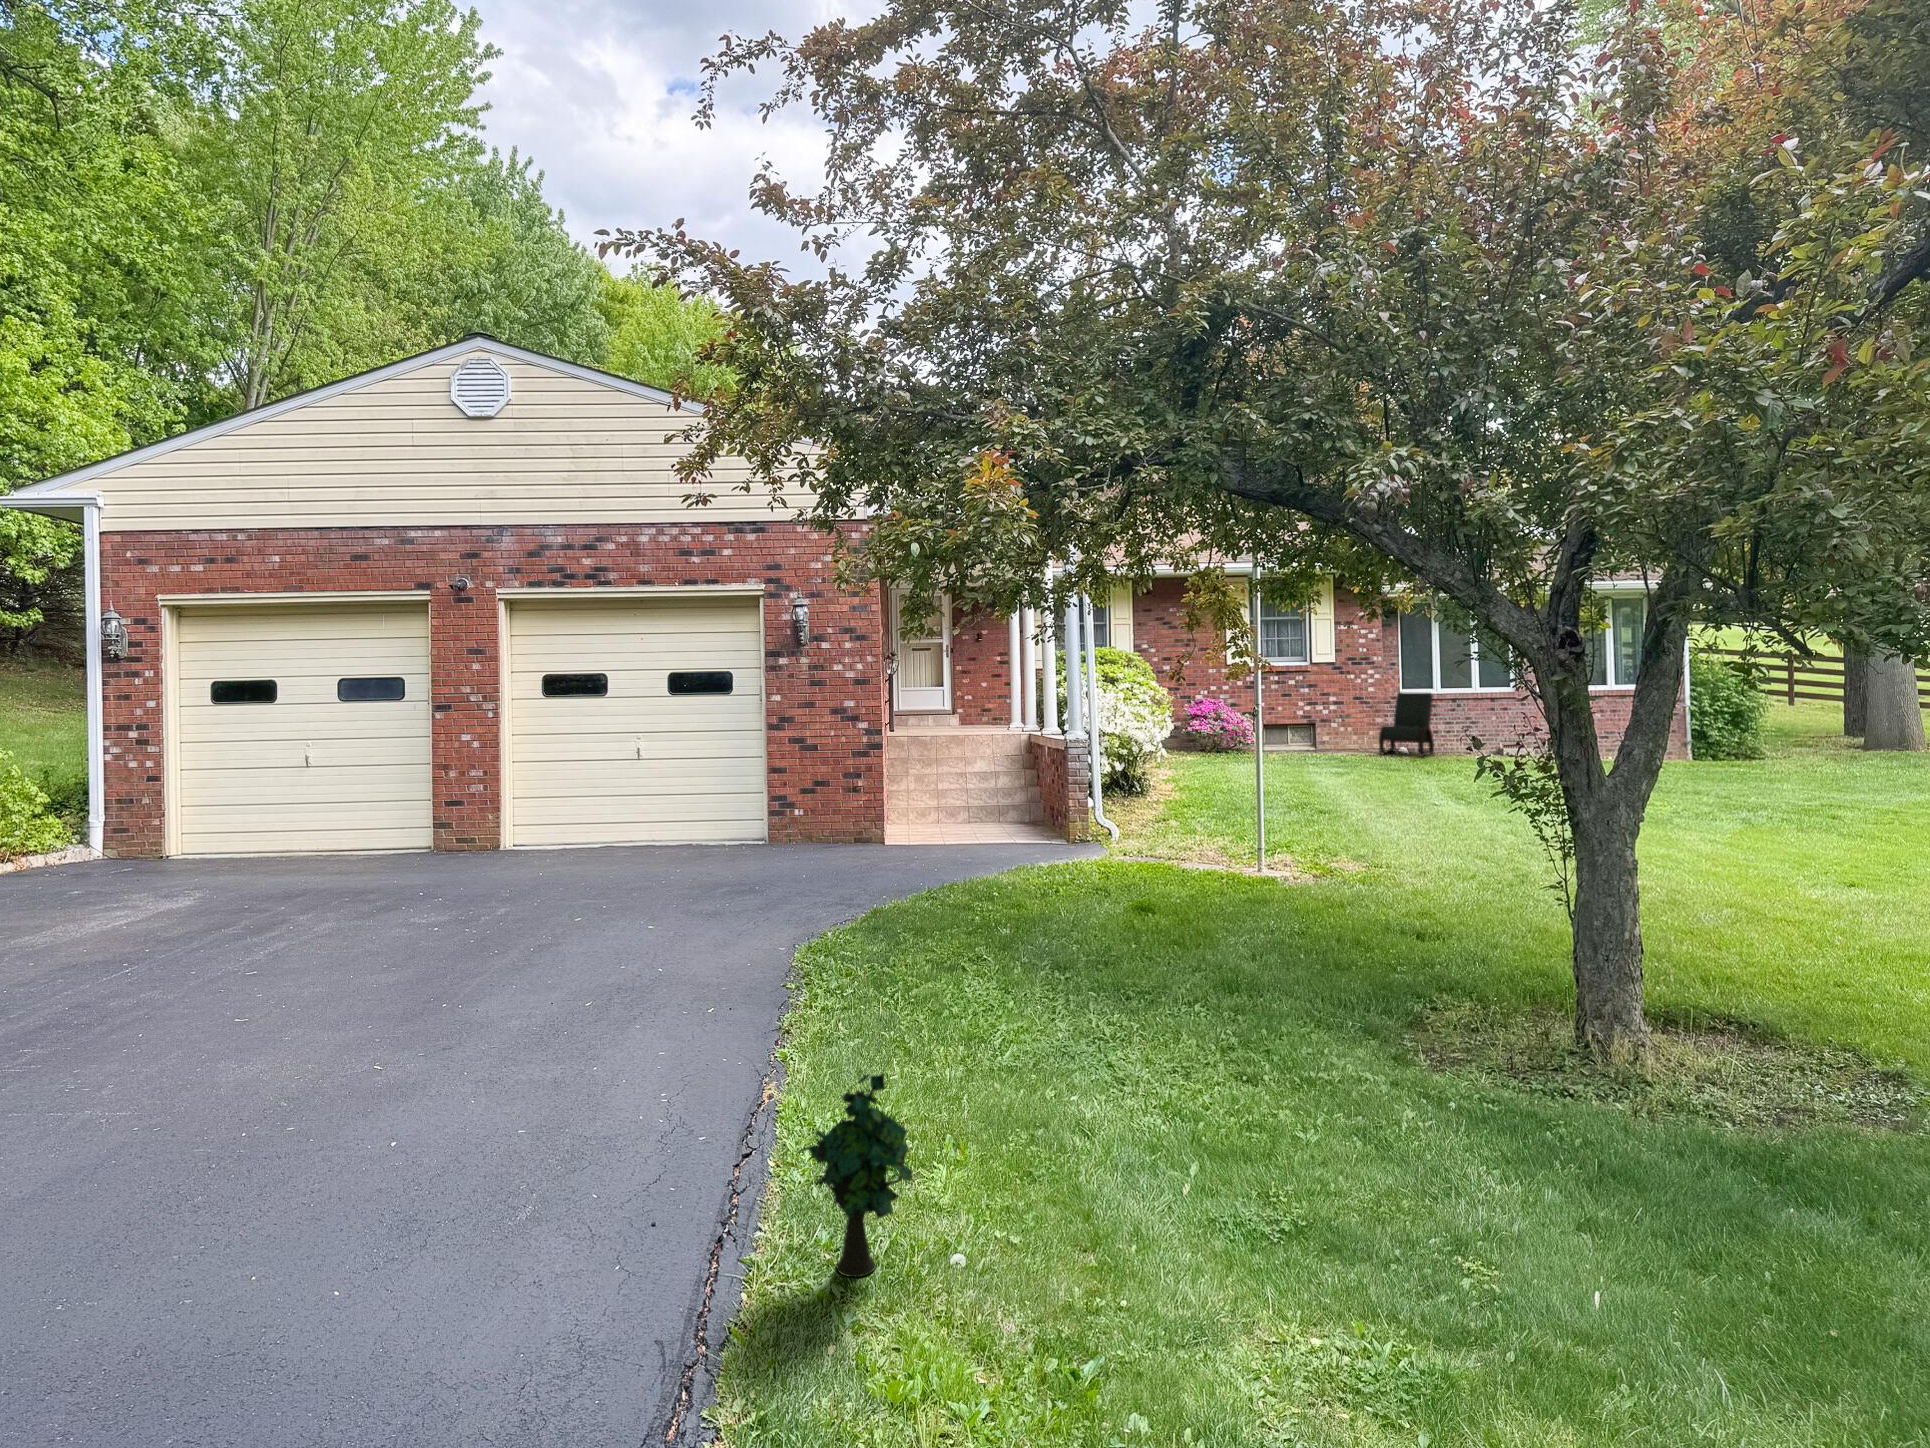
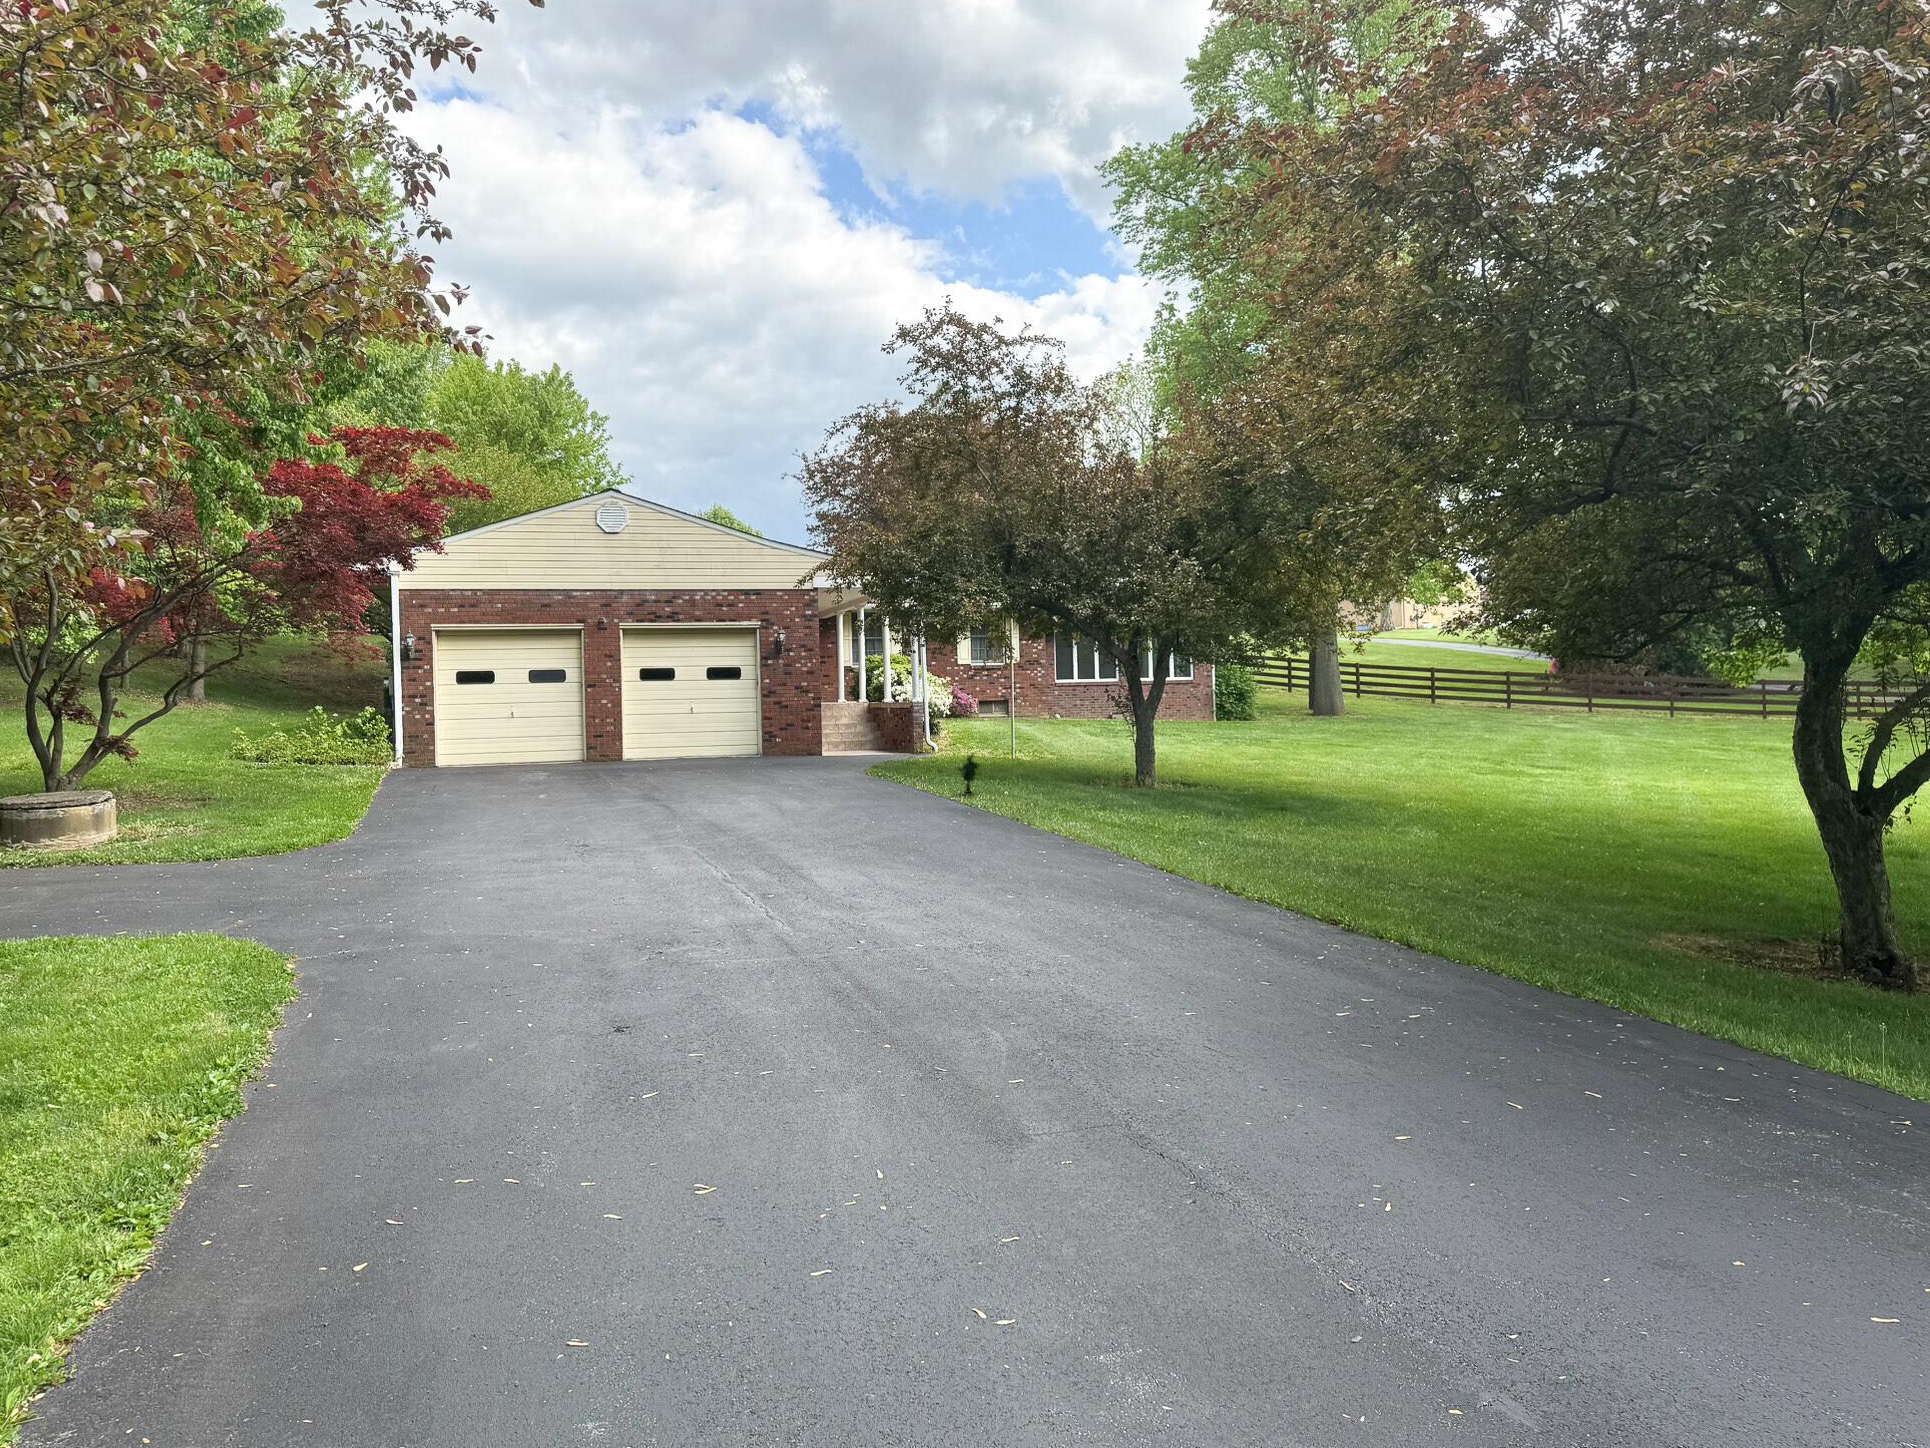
lounge chair: present [1379,692,1434,756] -> none [1046,681,1076,718]

